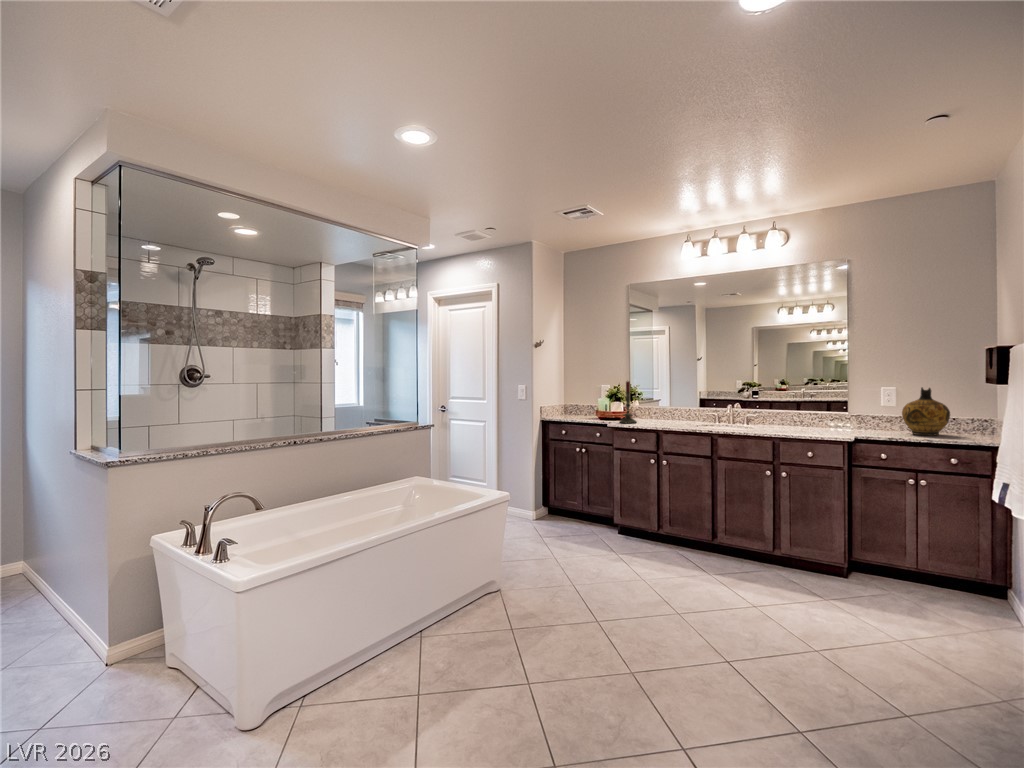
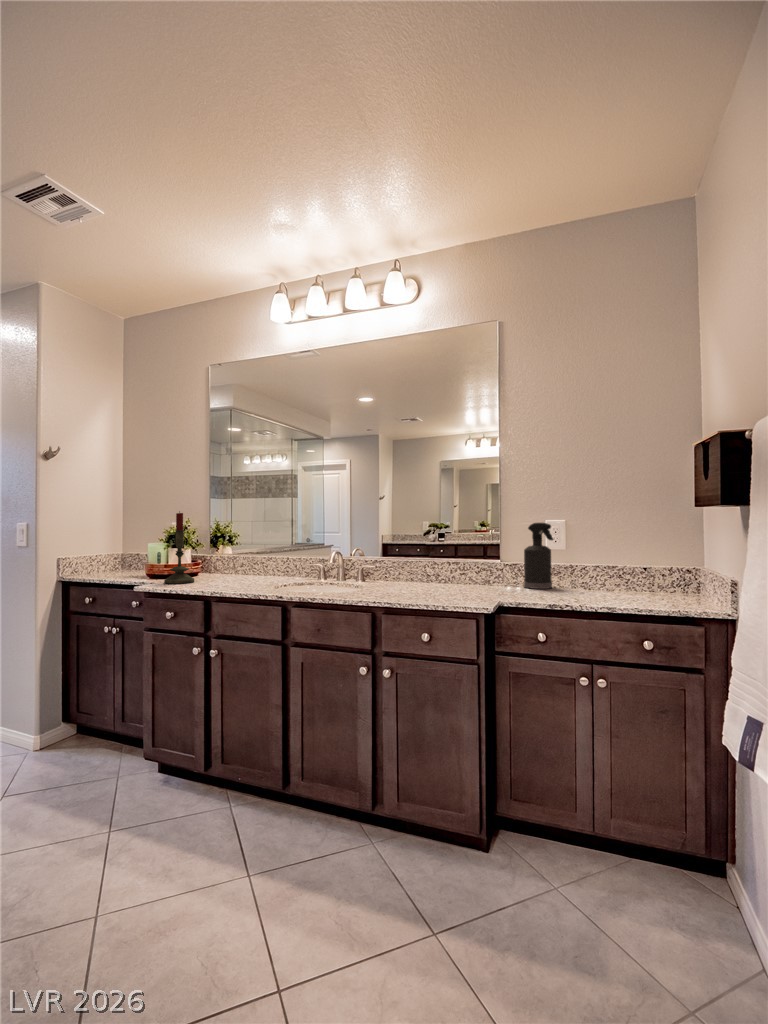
ceramic jug: present [902,387,950,436] -> none [572,518,639,597]
spray bottle: none [864,389,887,431] -> present [524,523,553,589]

